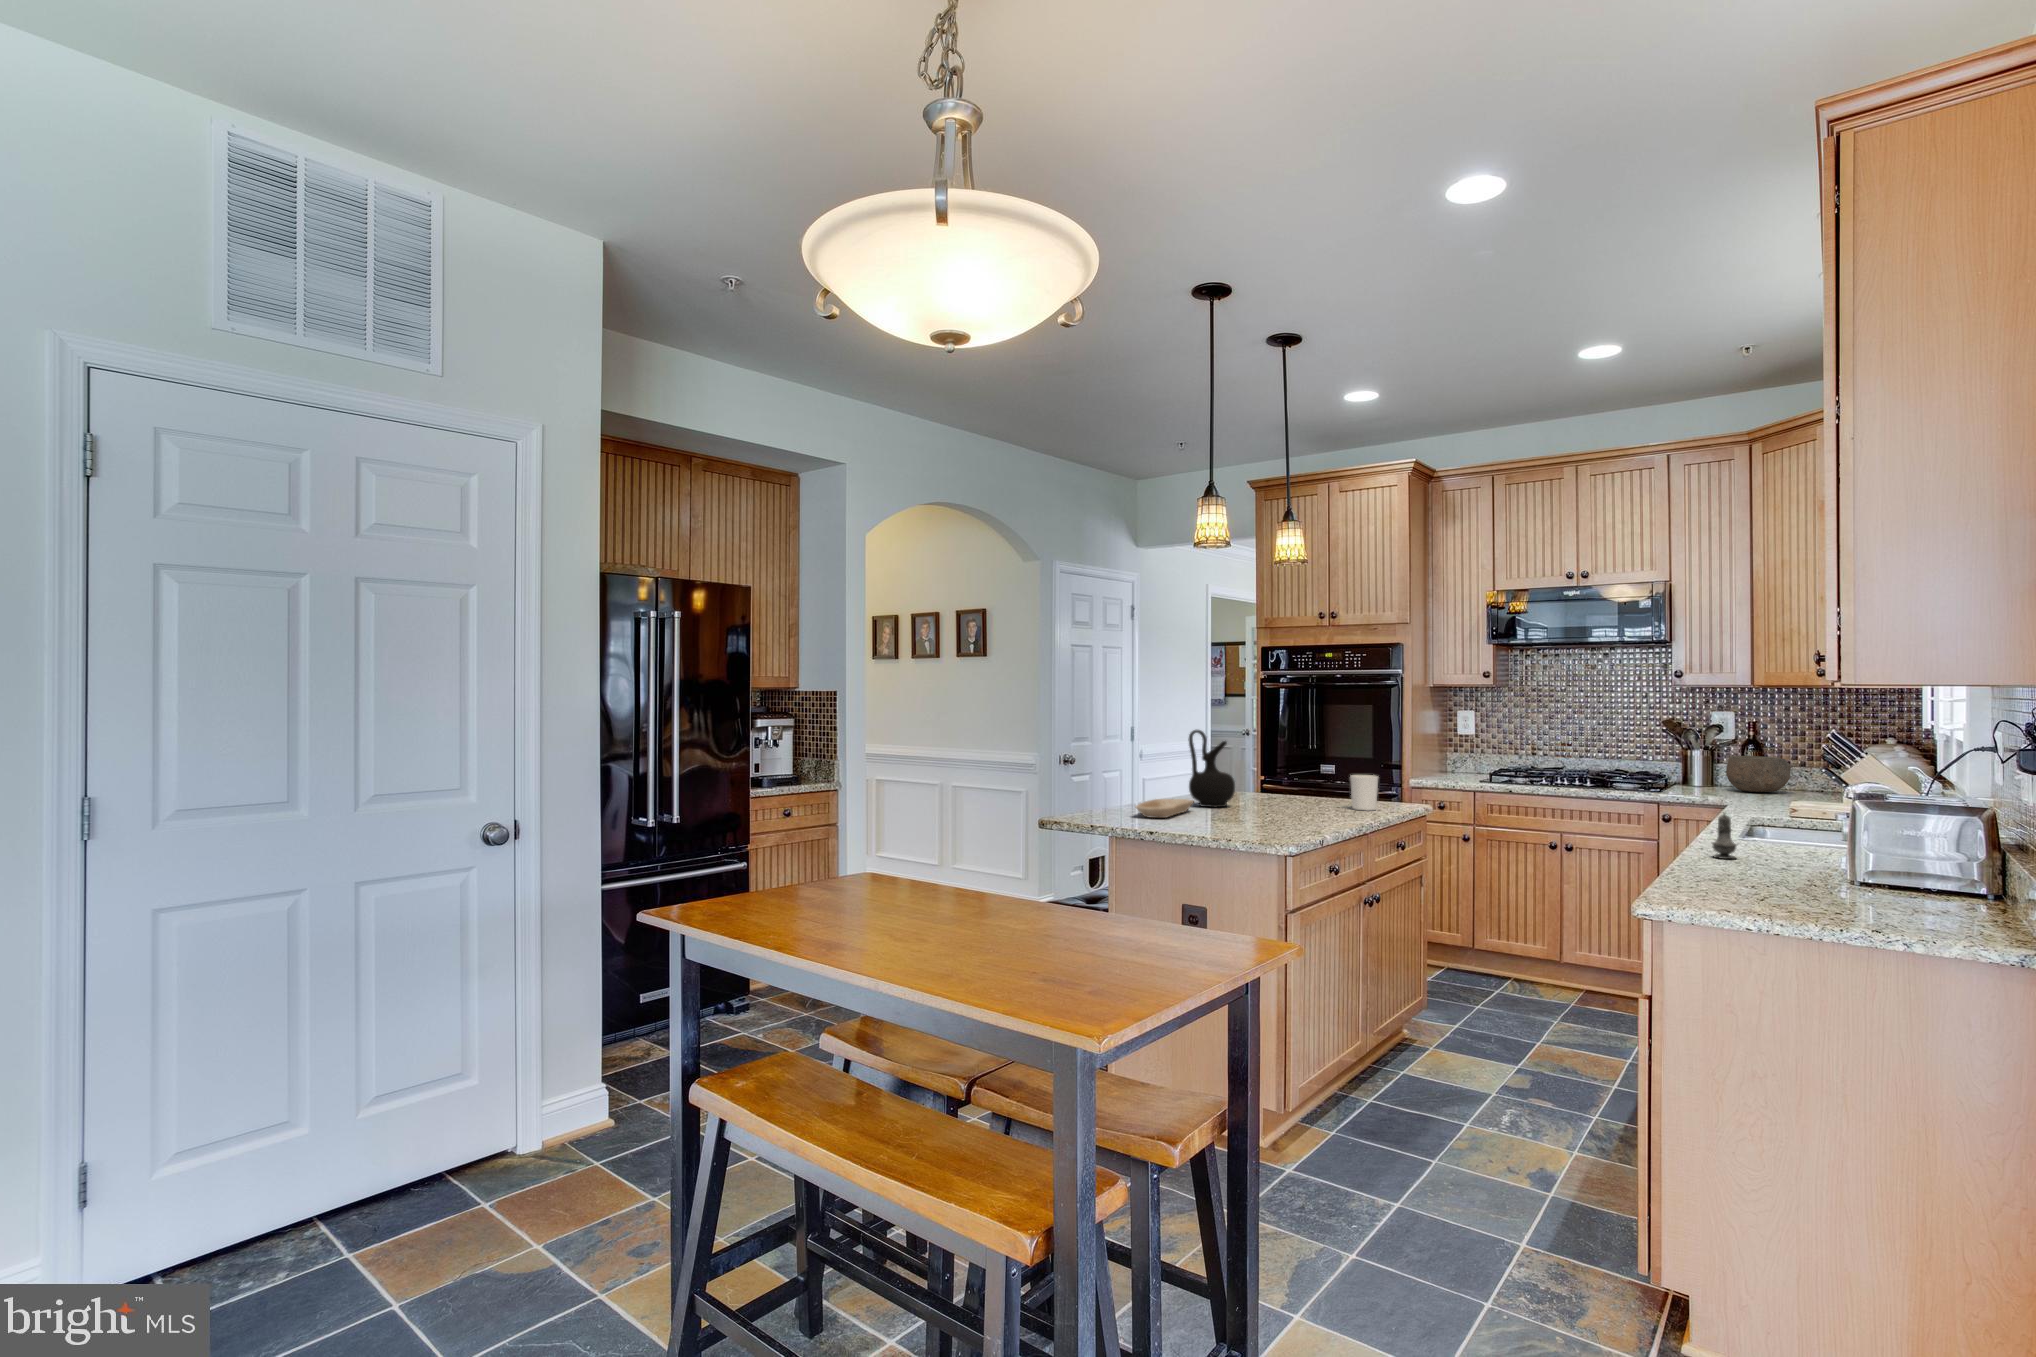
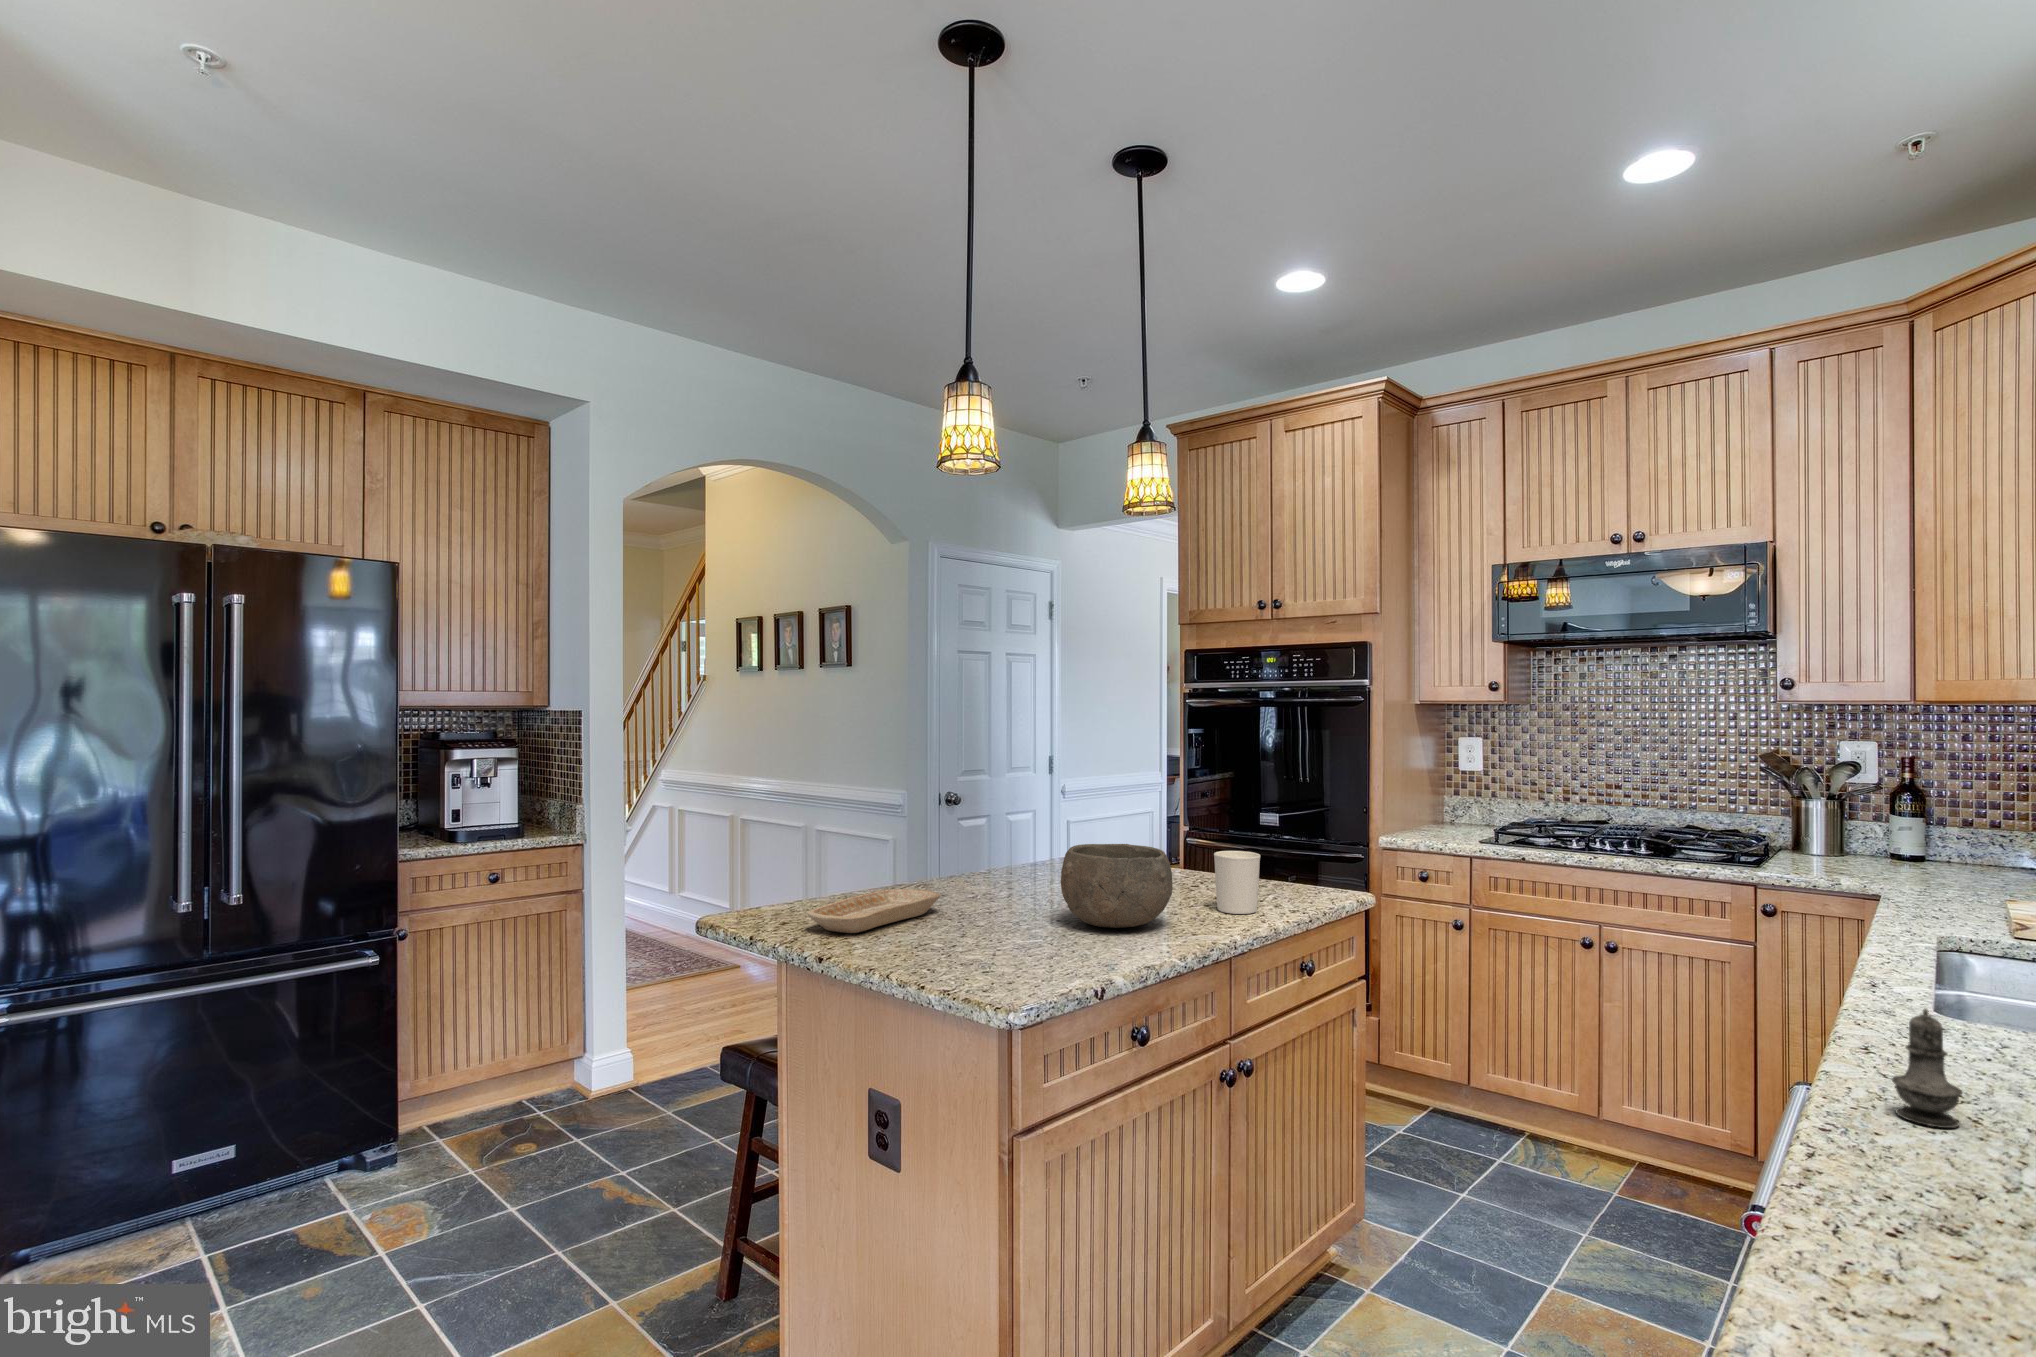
ceramic jug: present [1188,730,1235,807] -> none [954,773,1028,902]
bowl: present [1726,756,1791,792] -> present [1061,844,1173,928]

